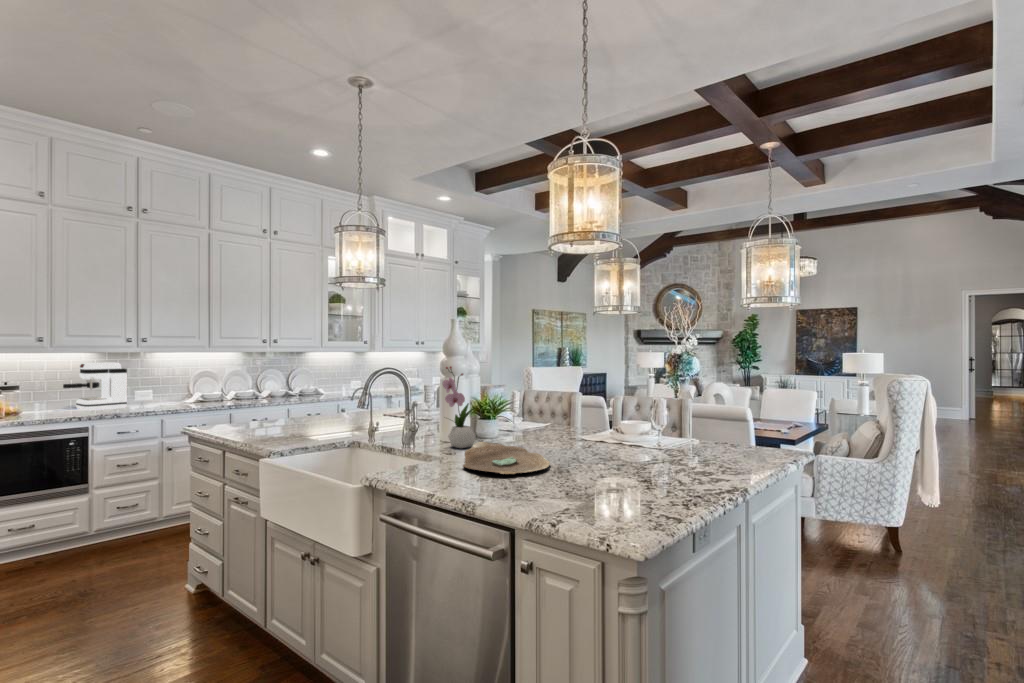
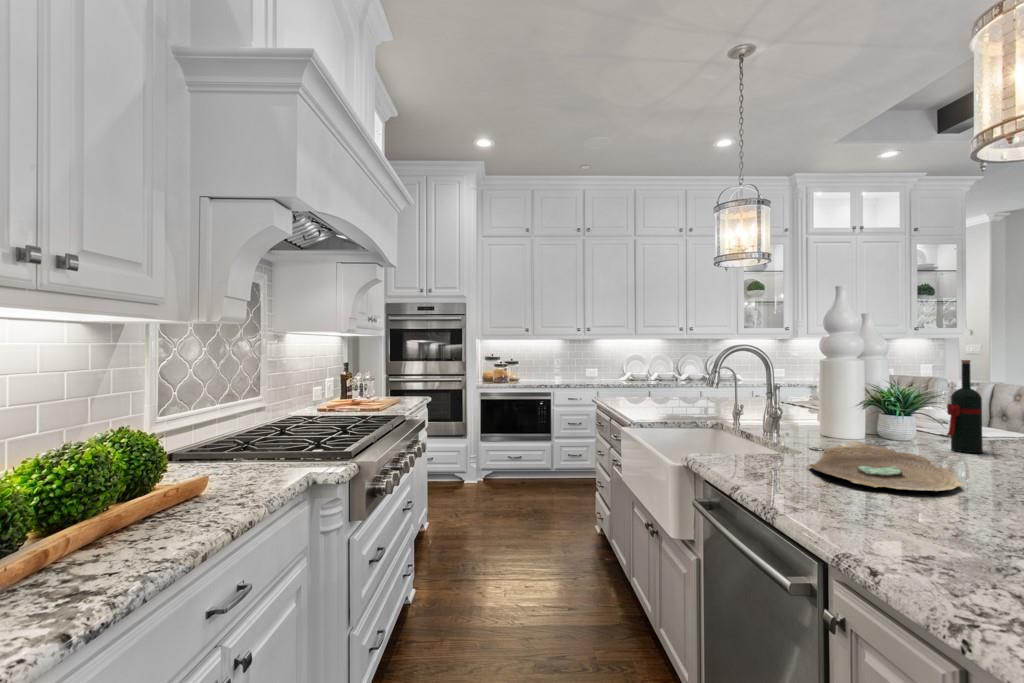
coffee maker: present [63,363,127,411] -> none [542,347,578,382]
flower arrangement: present [443,366,476,448] -> none [810,345,866,447]
wine bottle: none [521,375,538,440] -> present [947,360,983,453]

